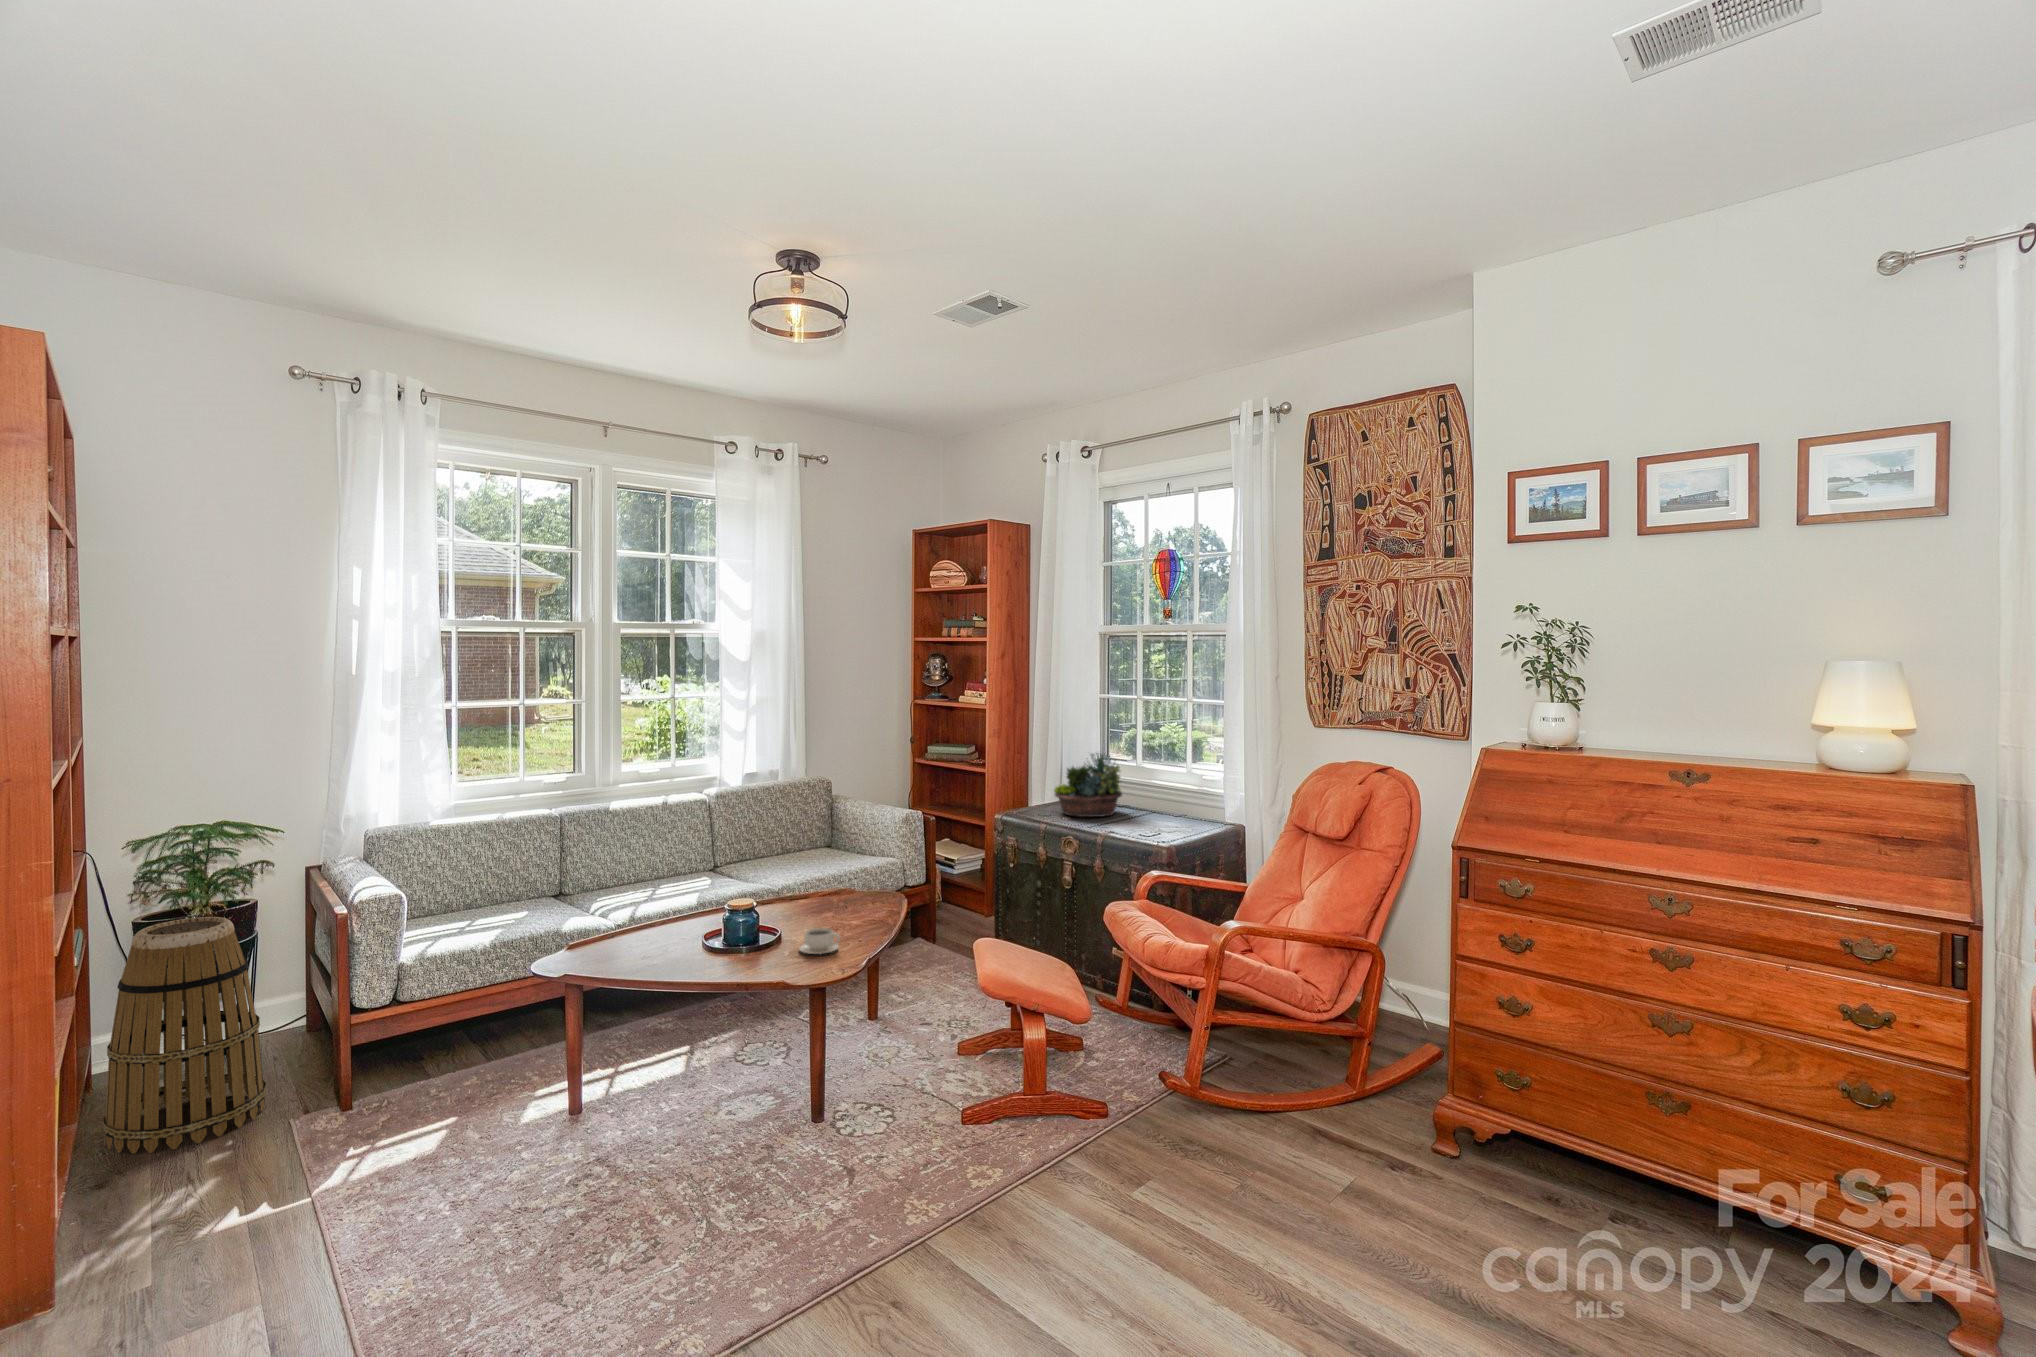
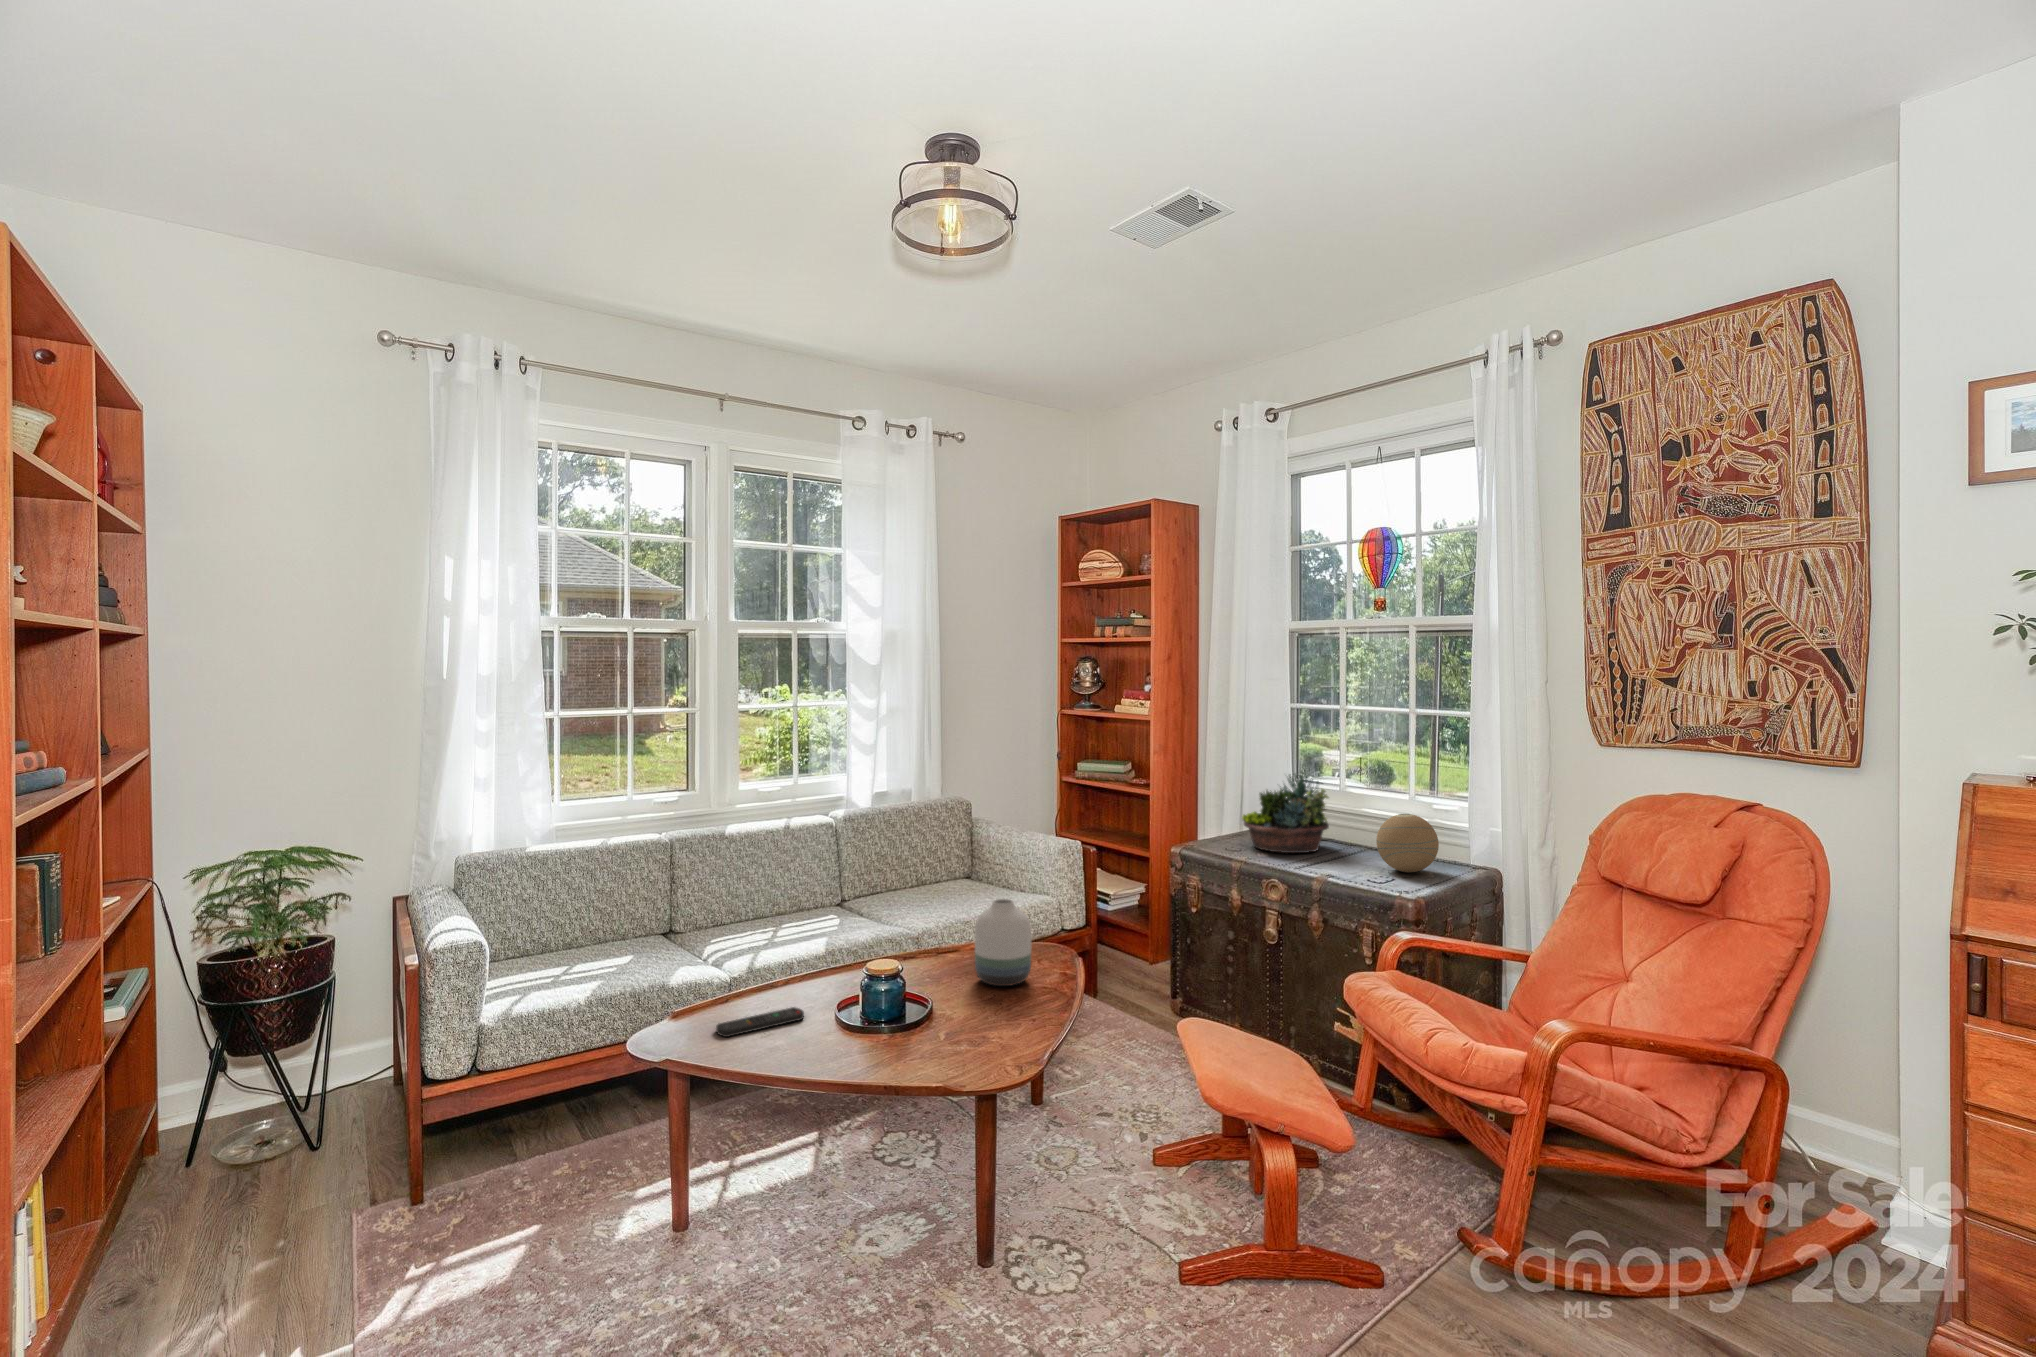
decorative orb: none [1152,783,1198,829] -> present [1376,814,1439,872]
vase: none [819,854,865,922] -> present [975,899,1031,986]
basket: present [102,917,266,1154] -> none [134,963,326,1259]
teacup: present [799,928,840,954] -> none [956,998,1009,1035]
remote control: none [603,941,676,962] -> present [716,1007,804,1037]

